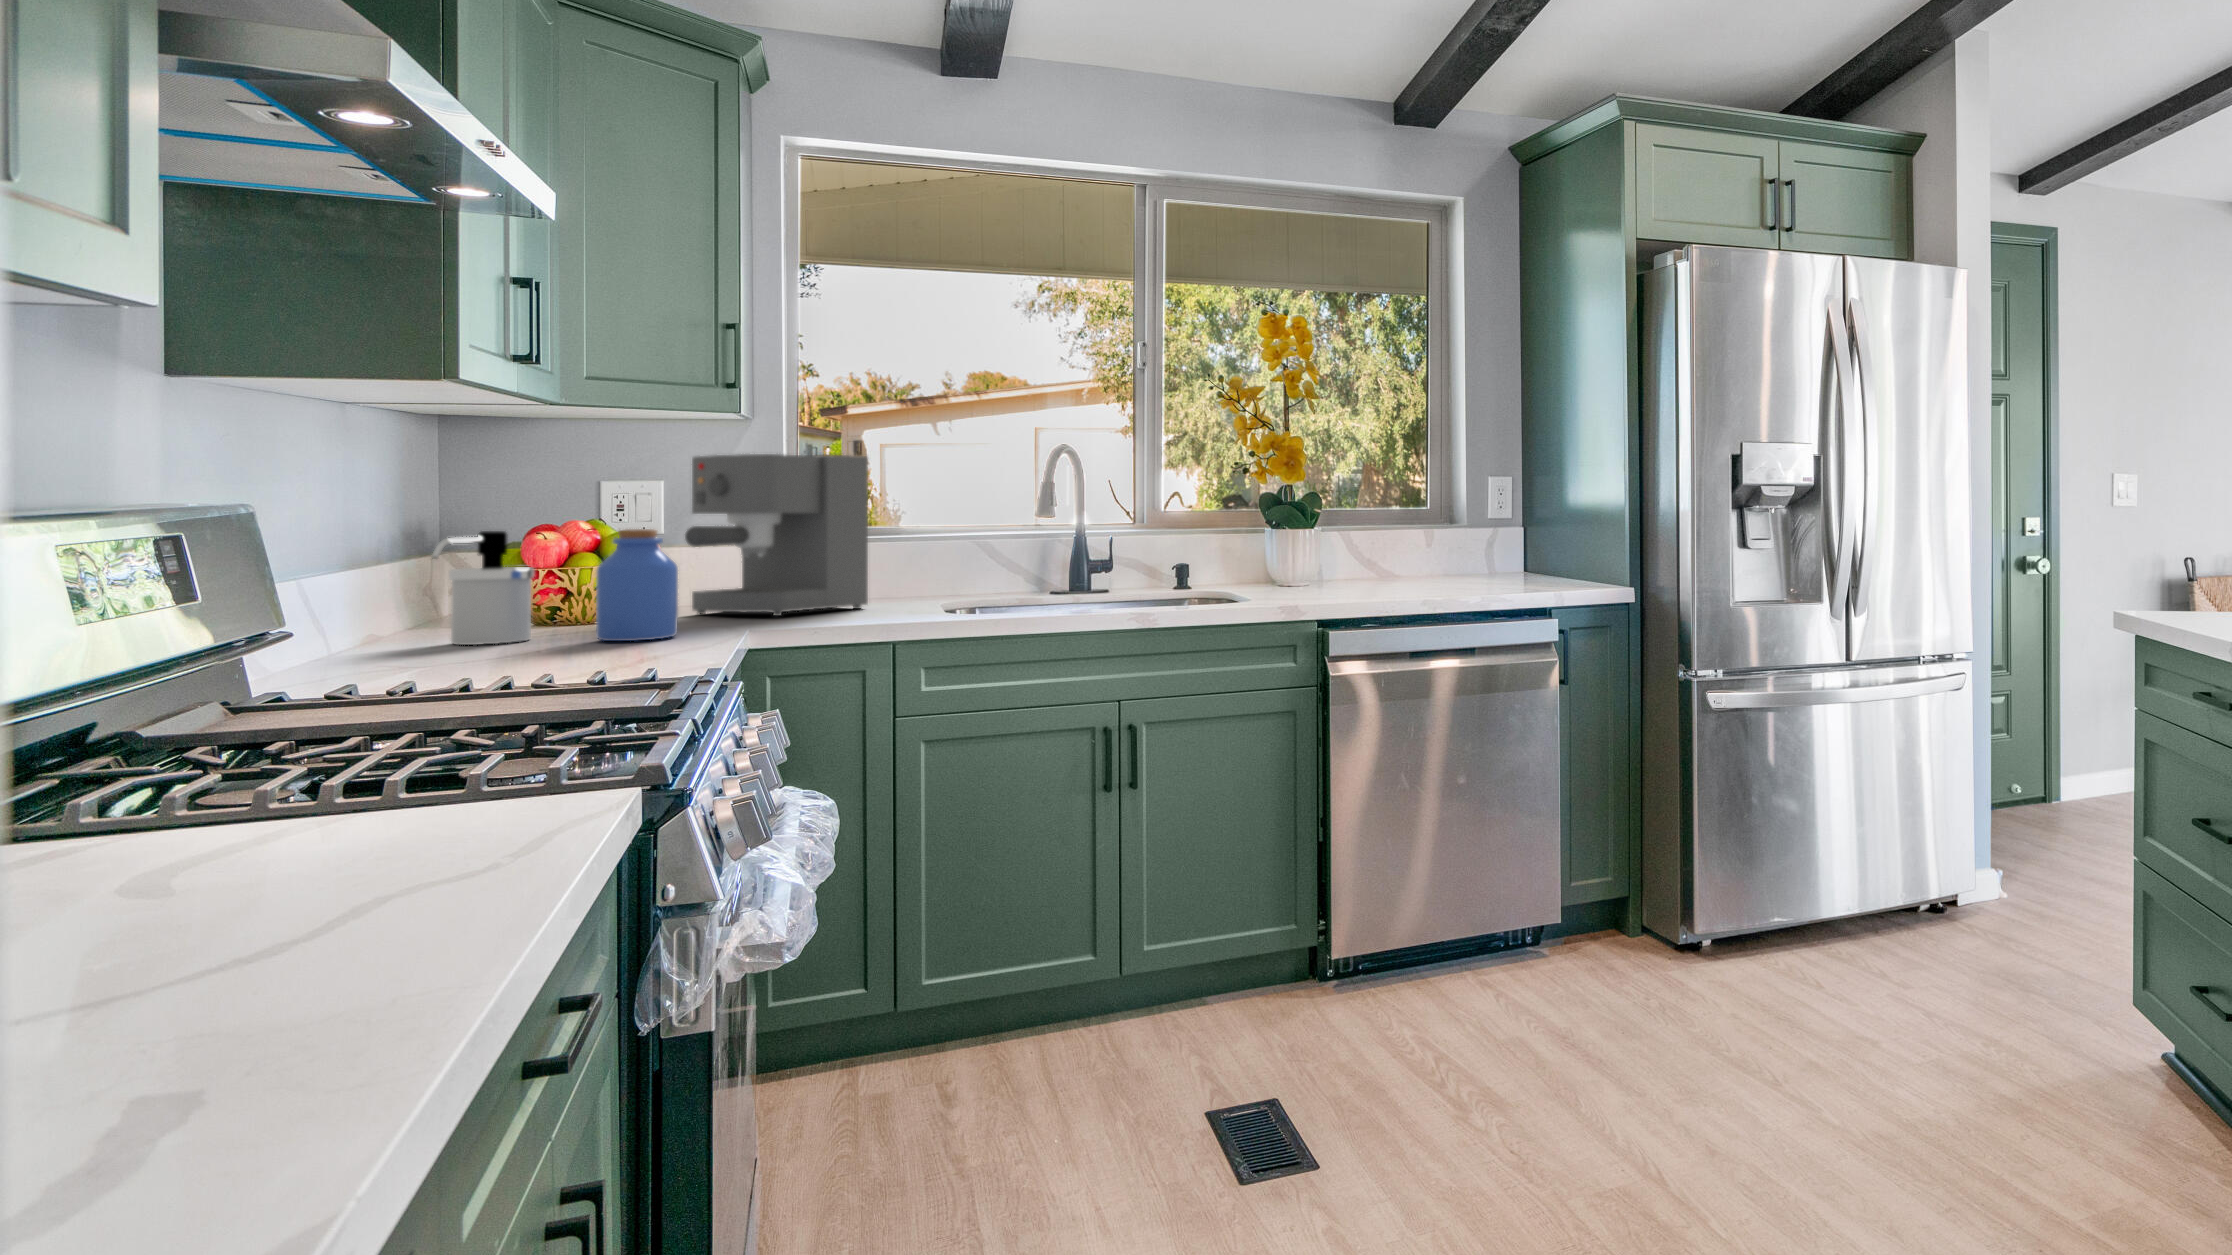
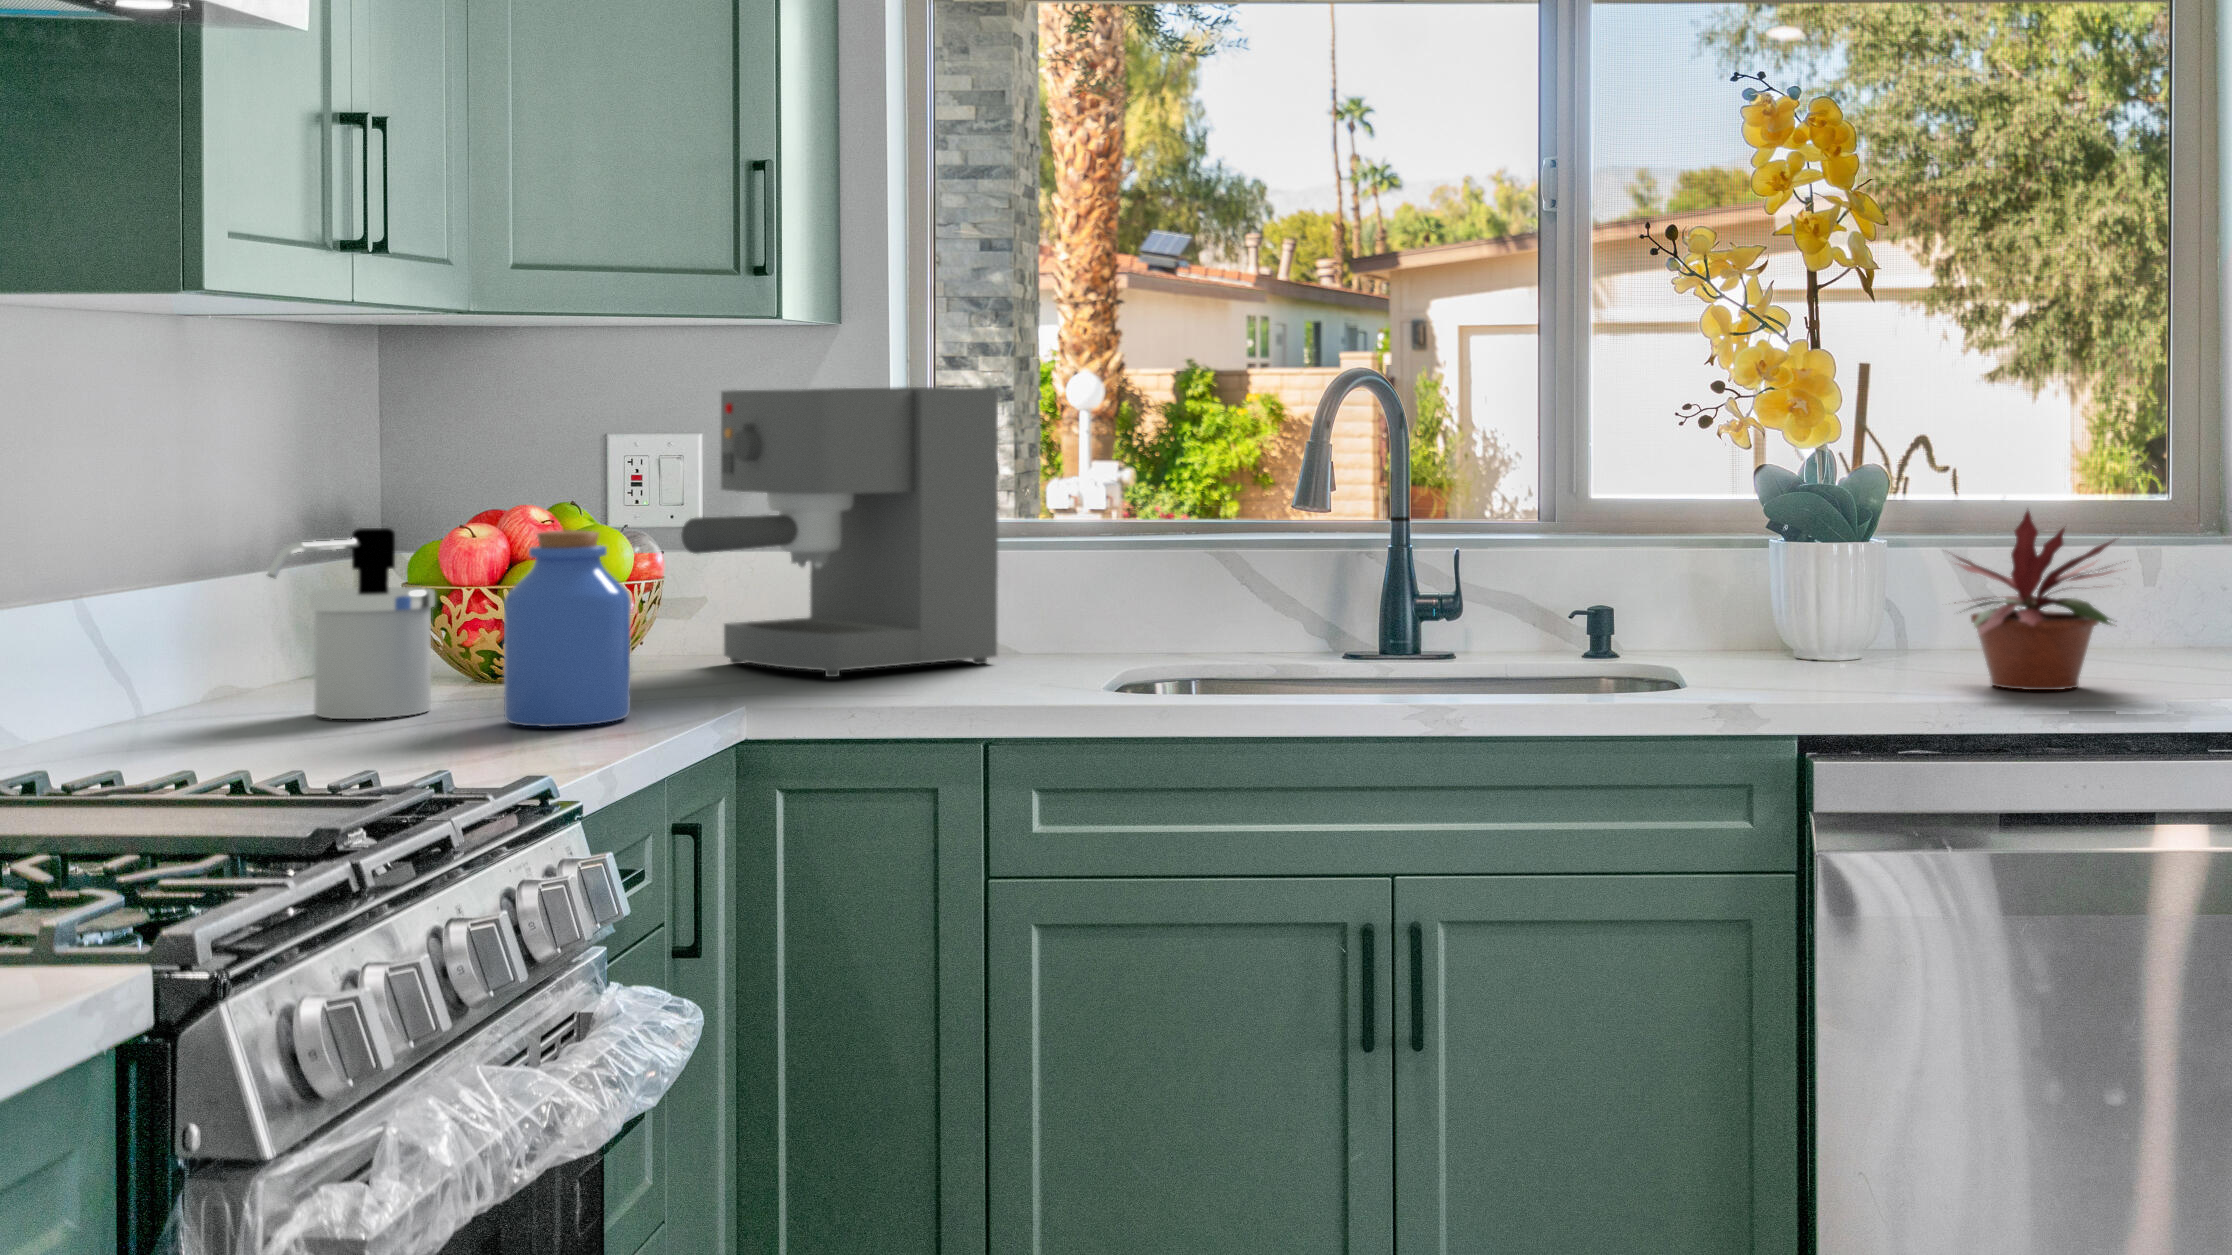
potted plant: none [1374,510,1469,596] -> present [1955,511,2126,690]

